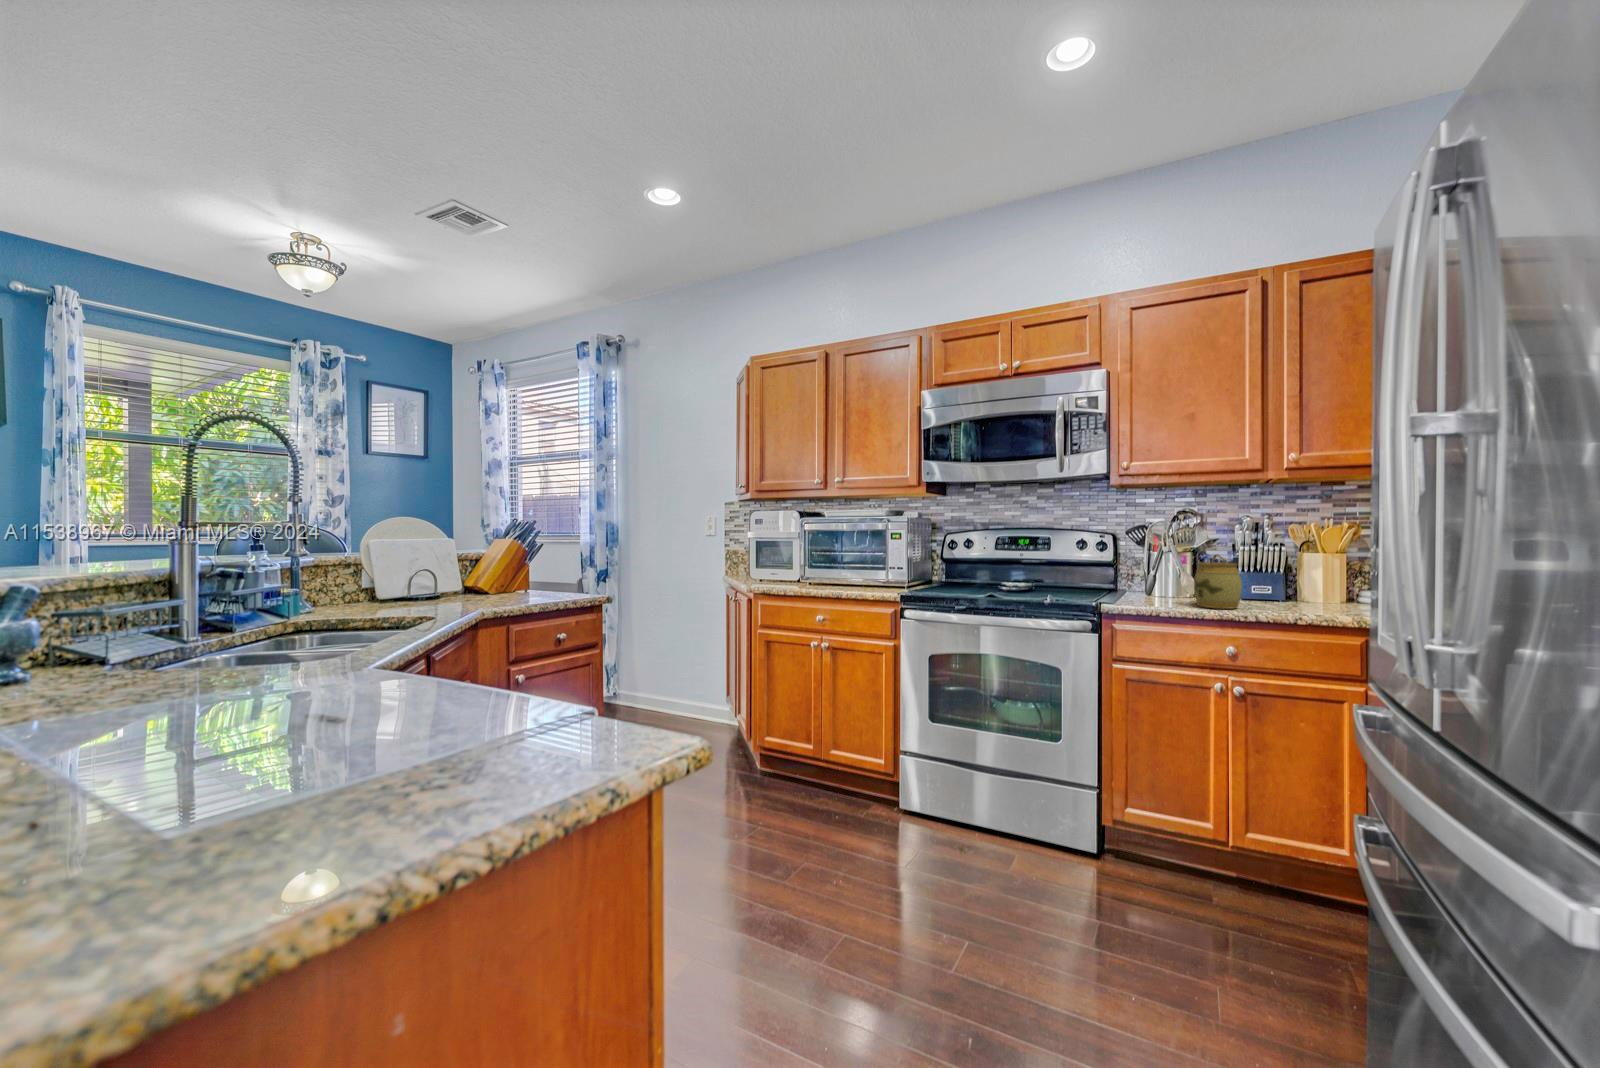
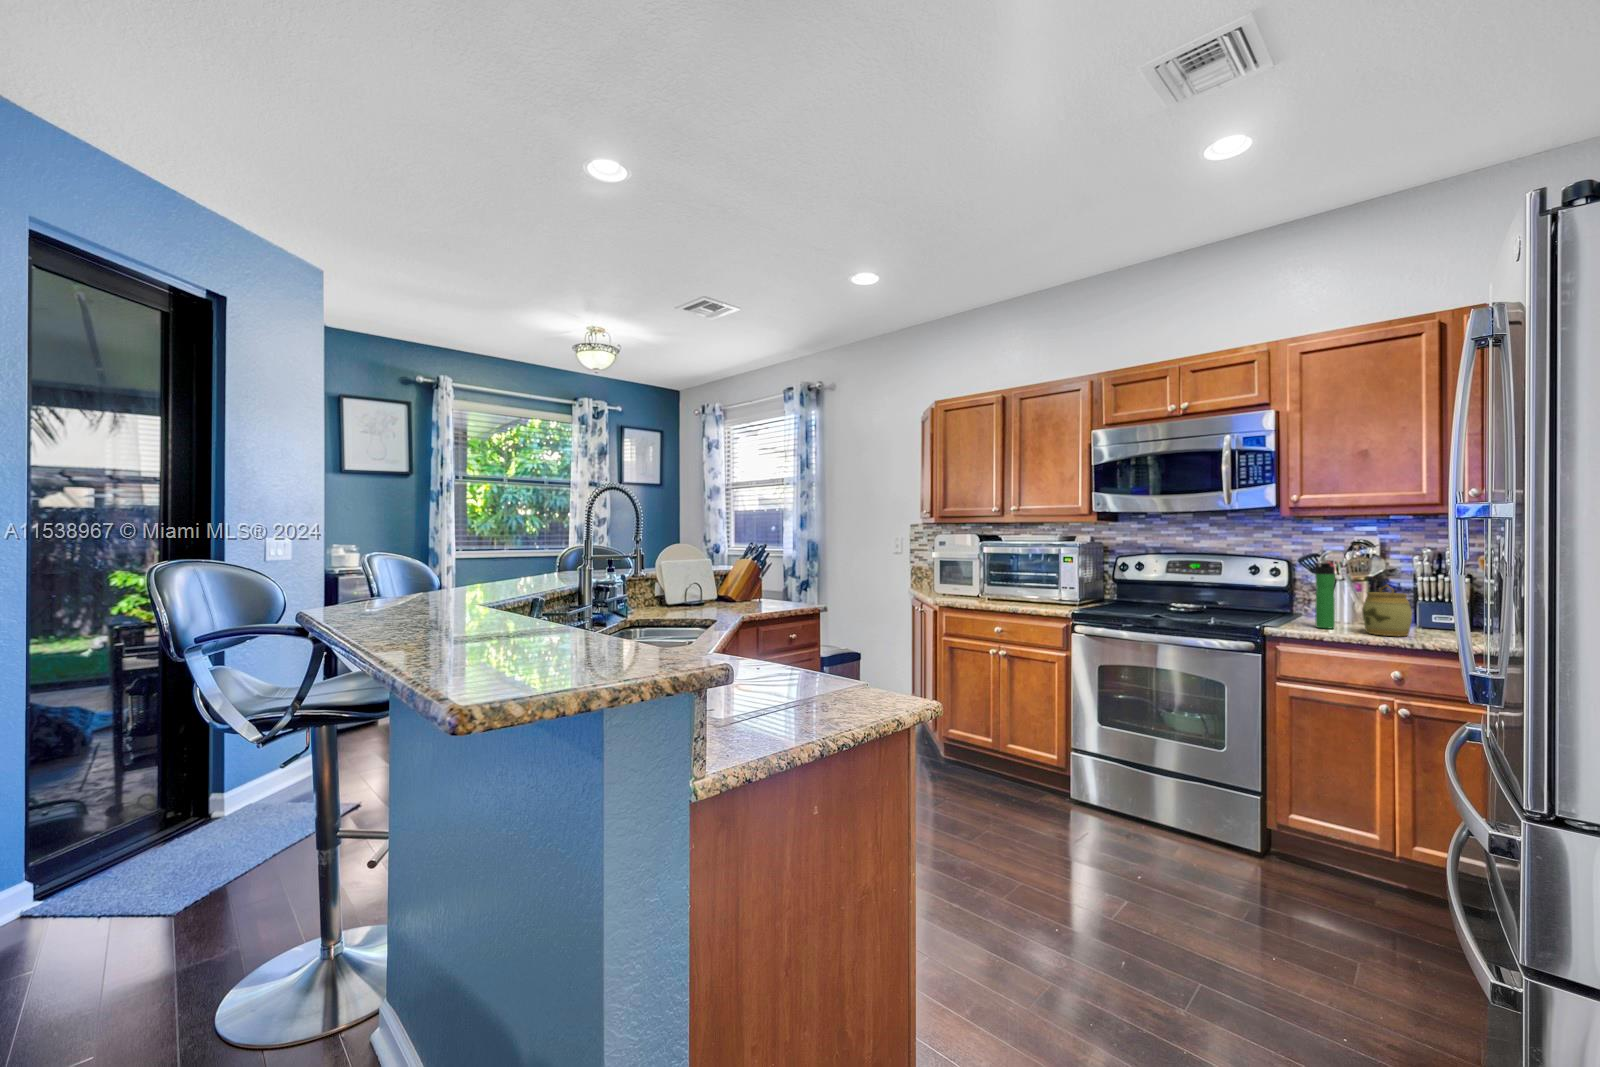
bottle: none [1147,532,1167,603] -> present [1315,563,1335,629]

